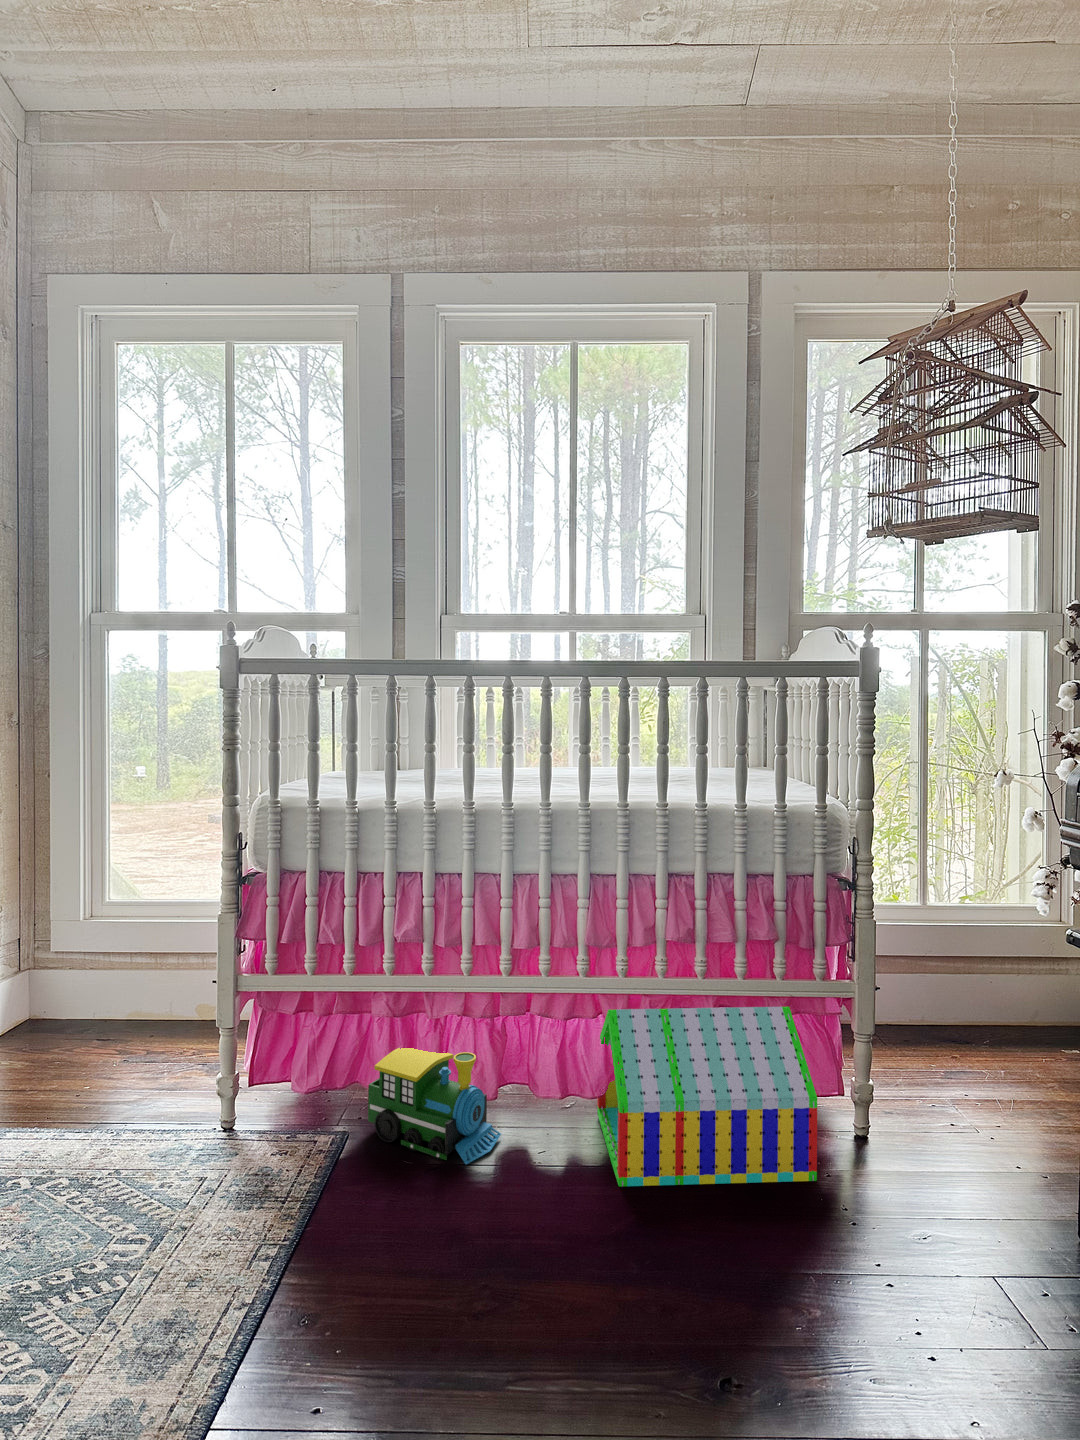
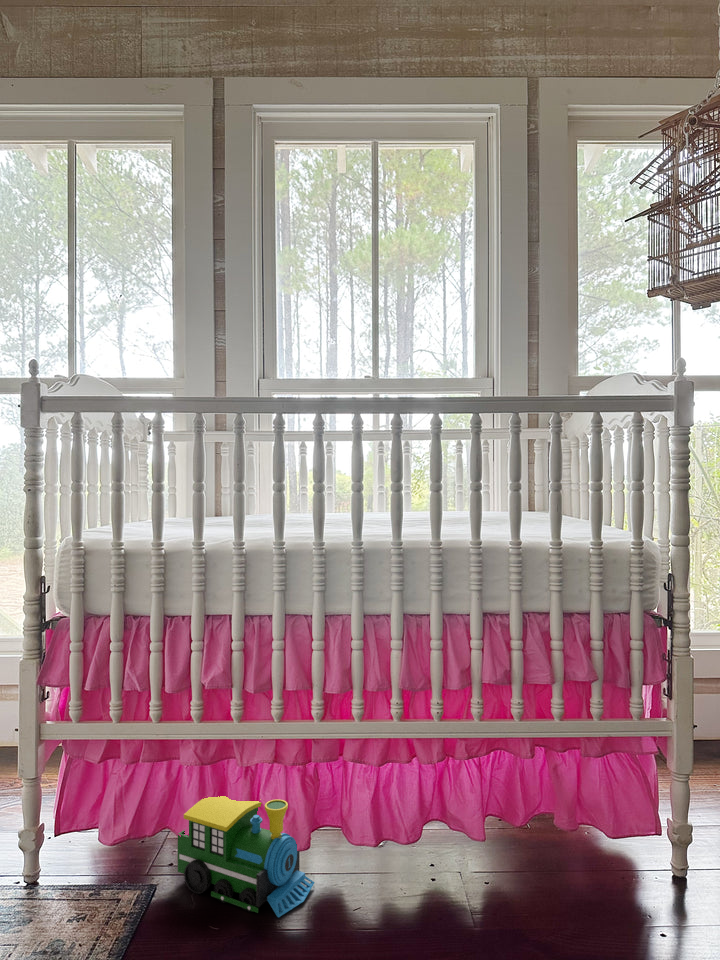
toy house: present [597,1006,817,1186] -> none [412,747,640,941]

